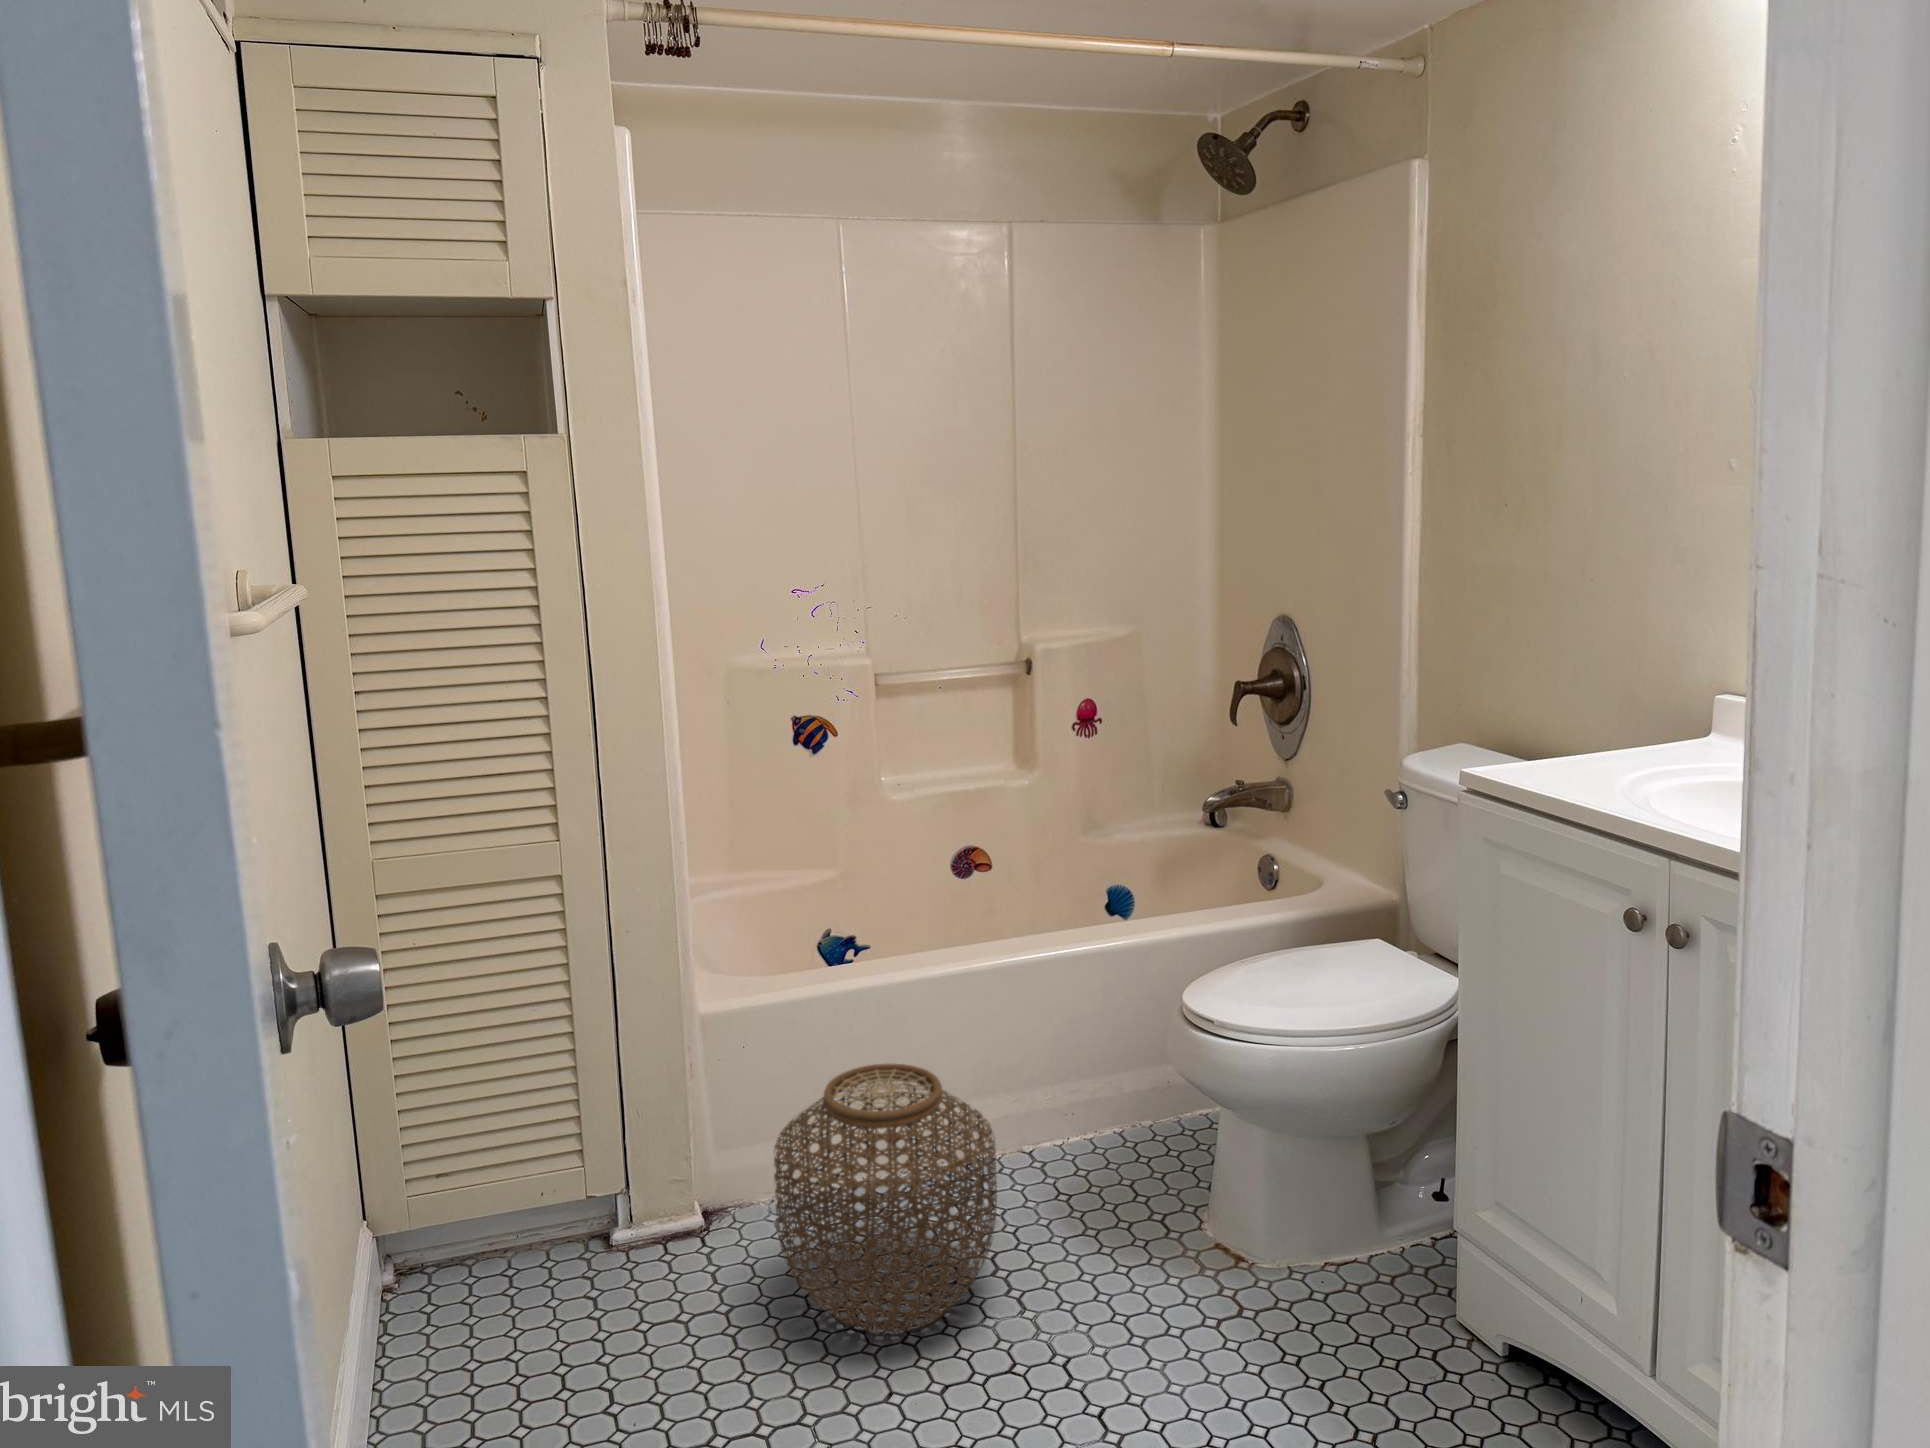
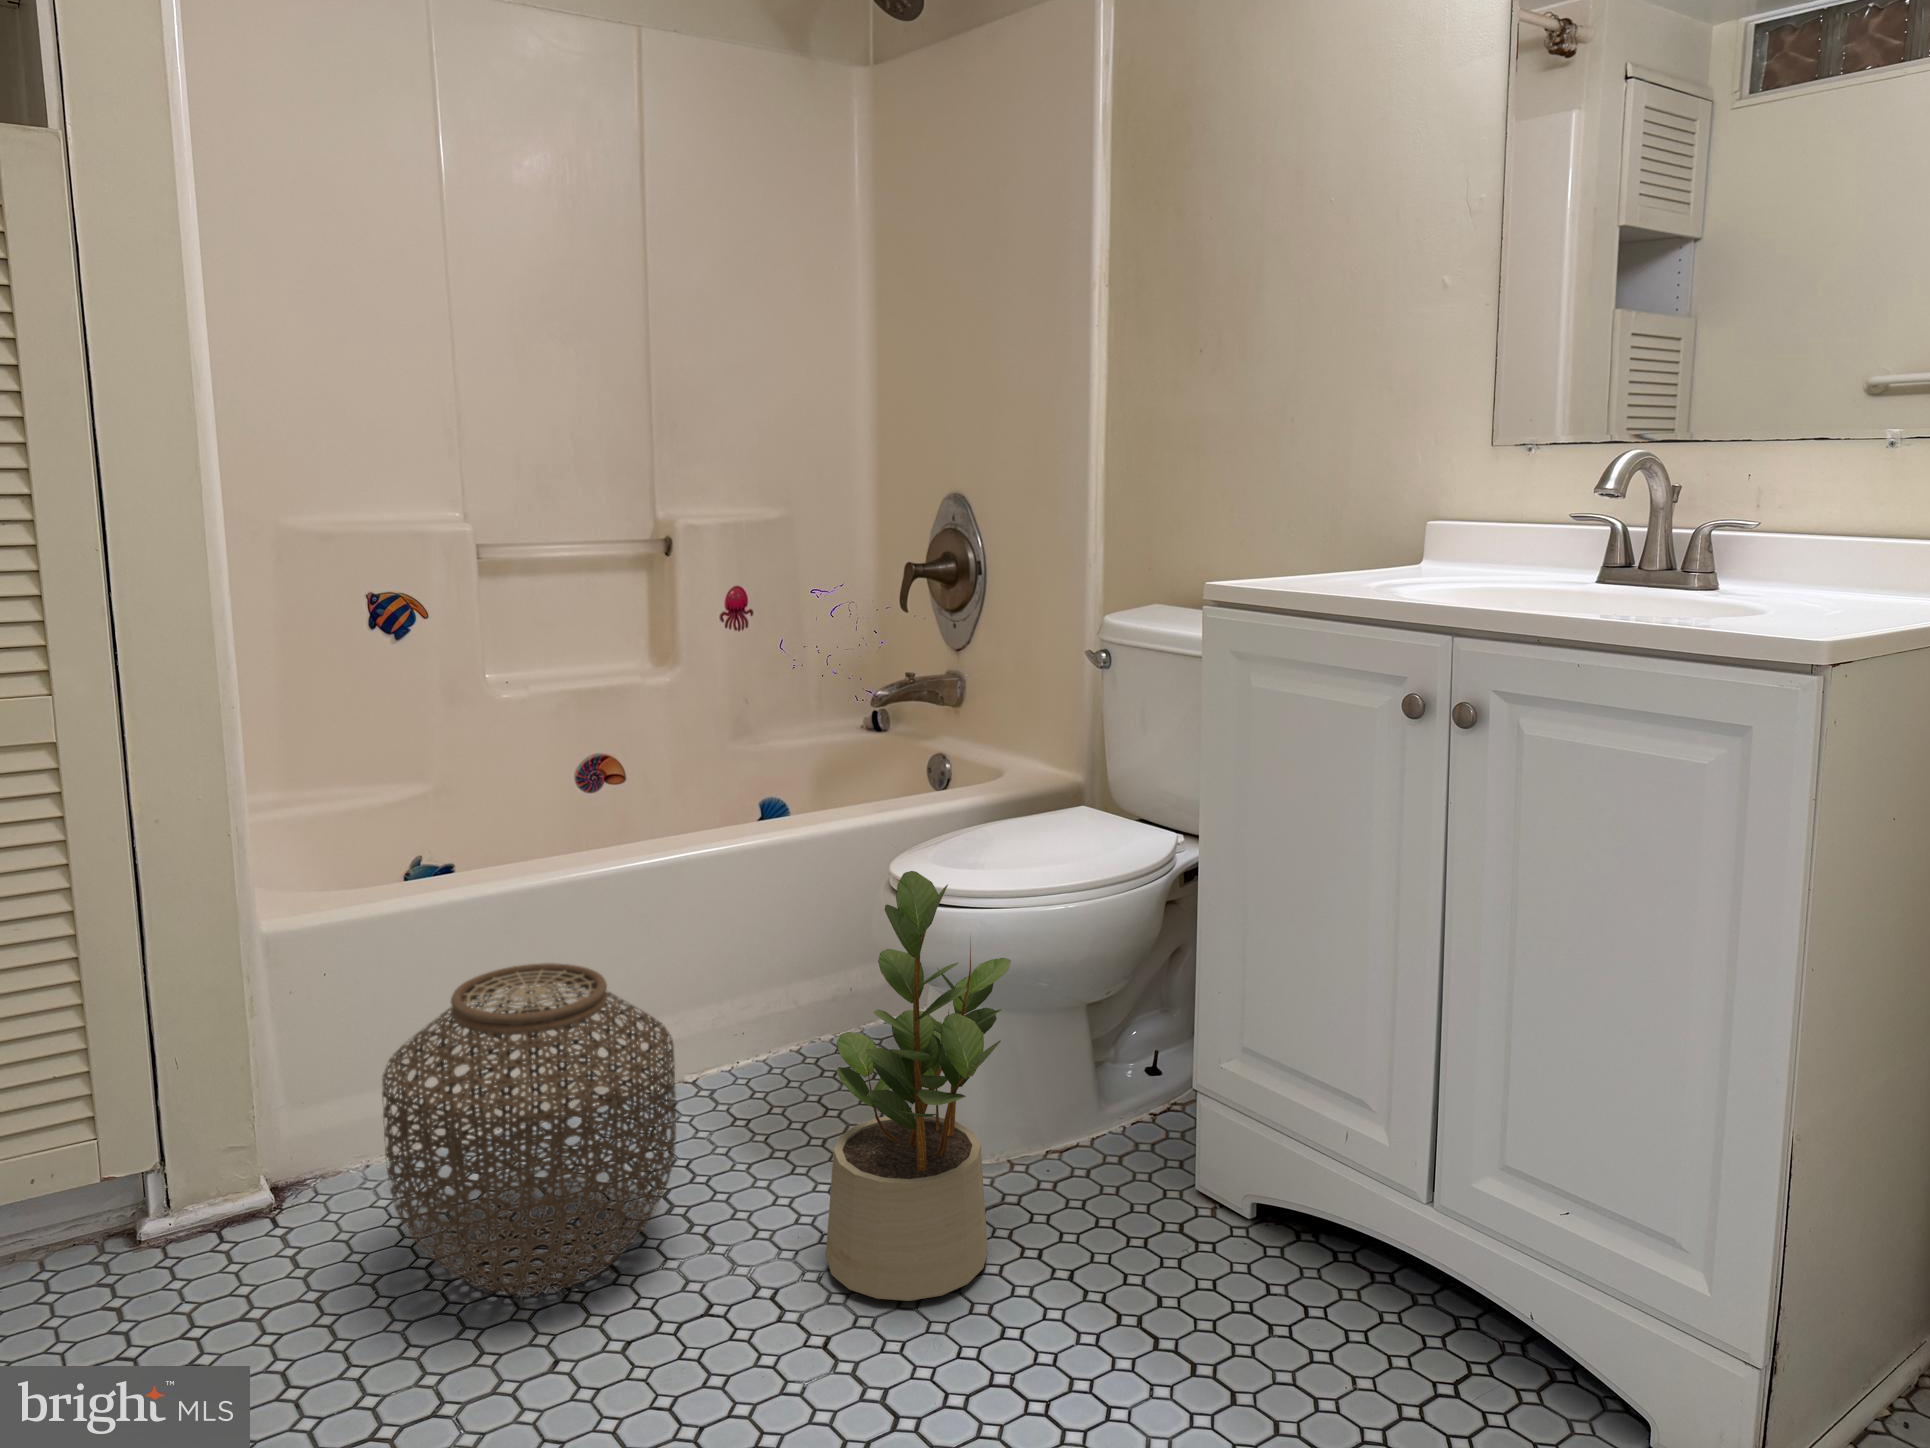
potted plant: none [1113,1022,1278,1388] -> present [826,871,1011,1301]

